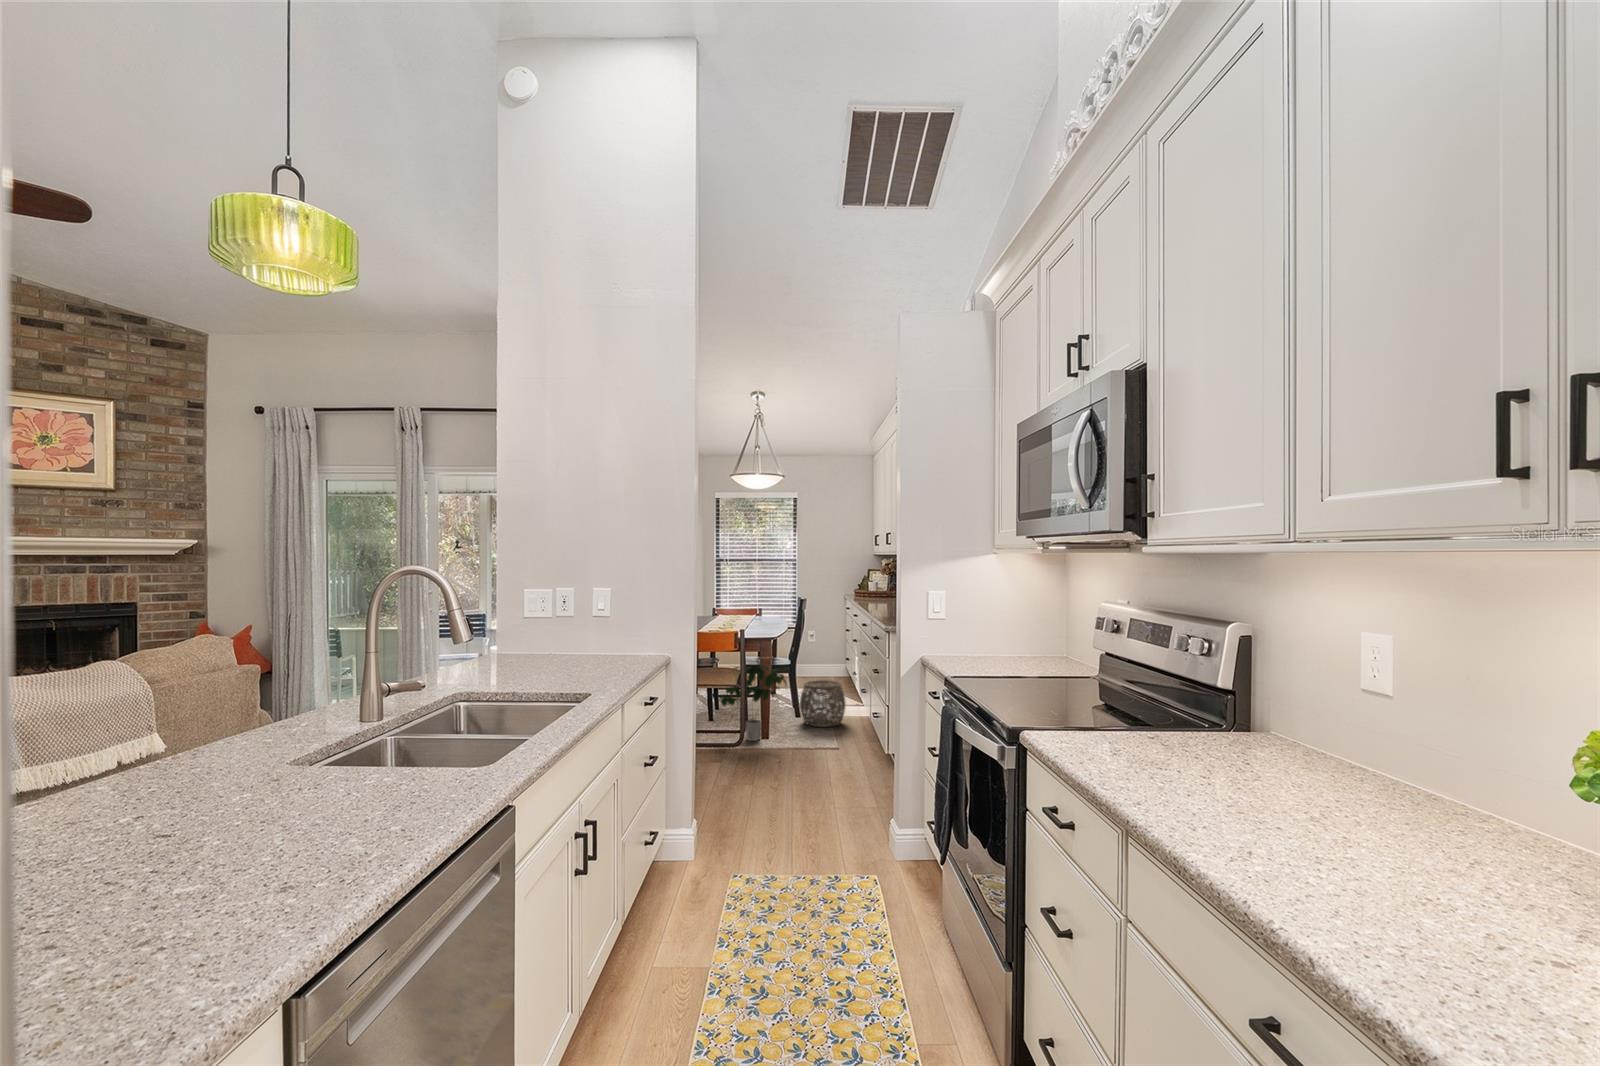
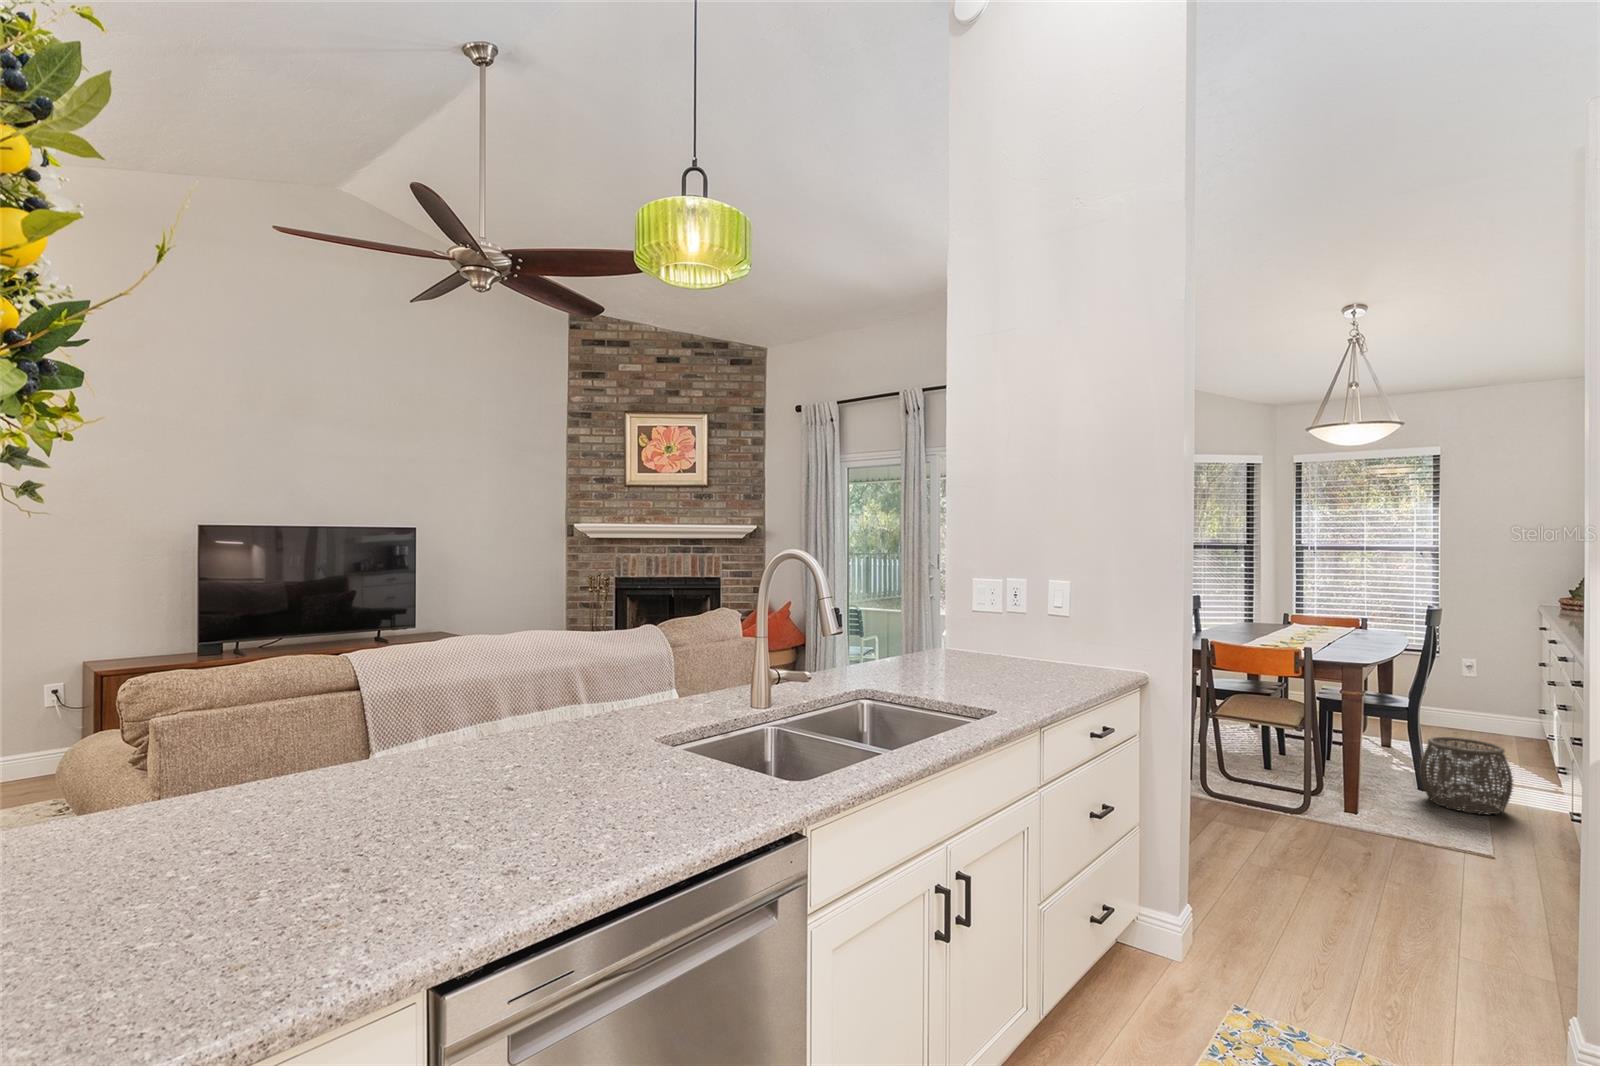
potted plant: present [719,665,787,741] -> none [1271,699,1388,810]

